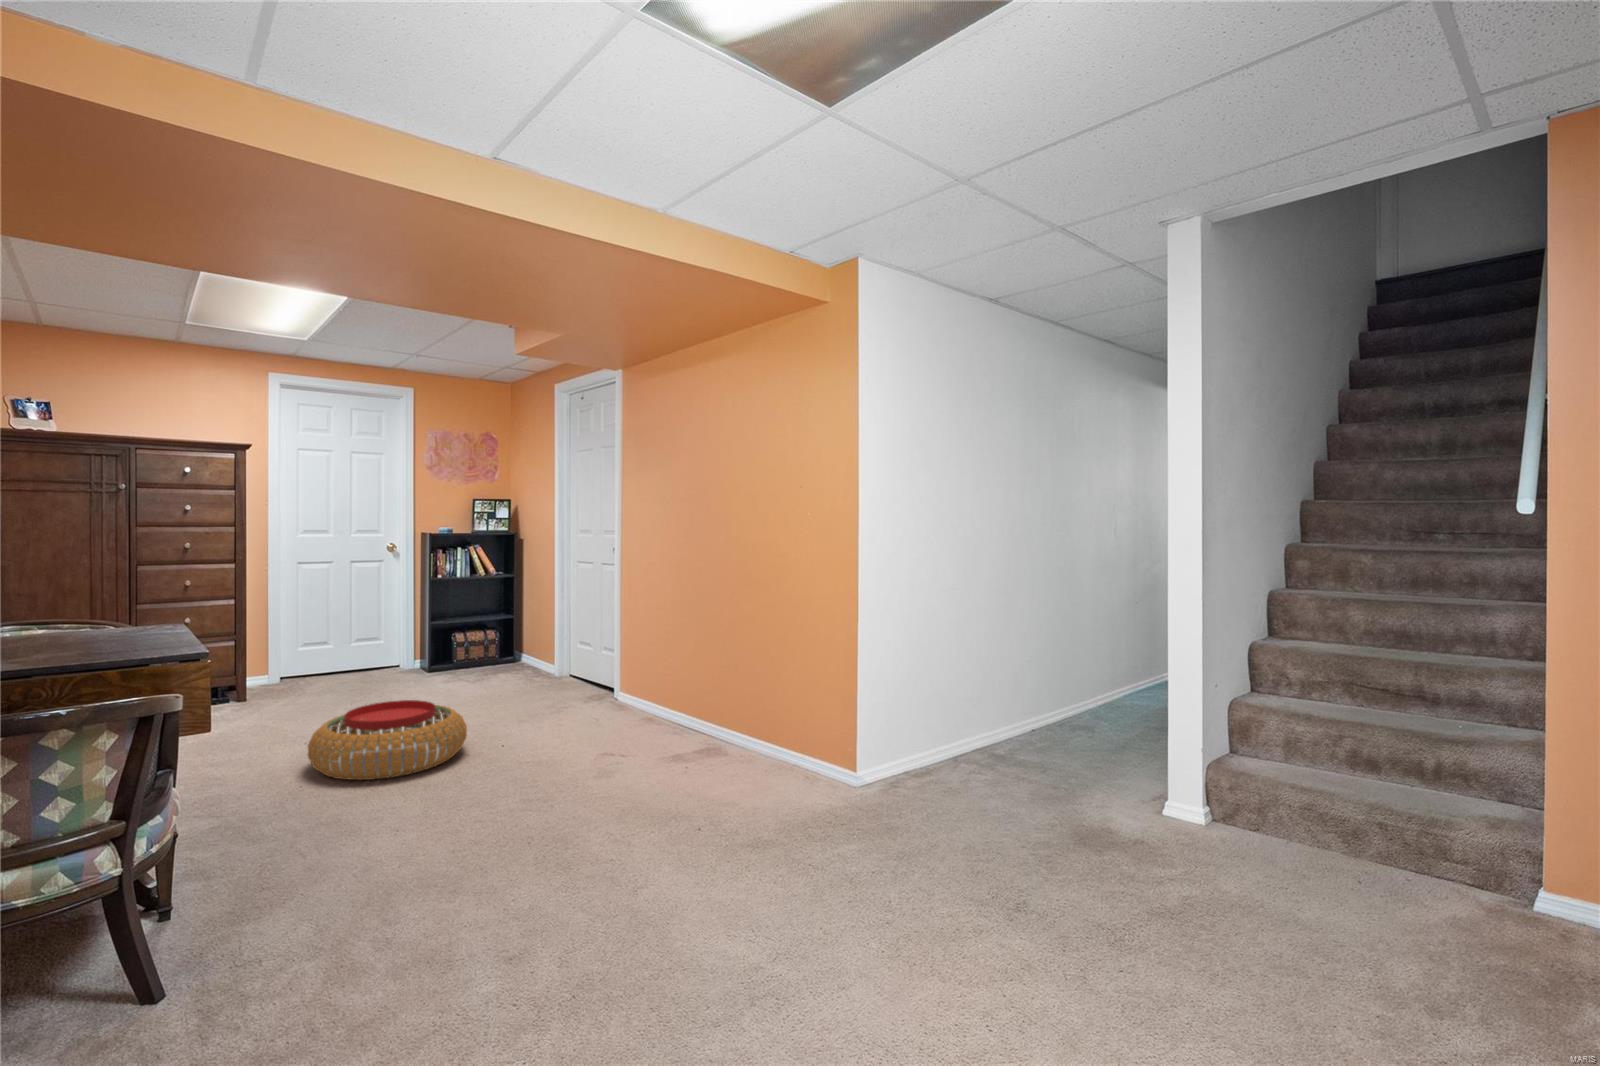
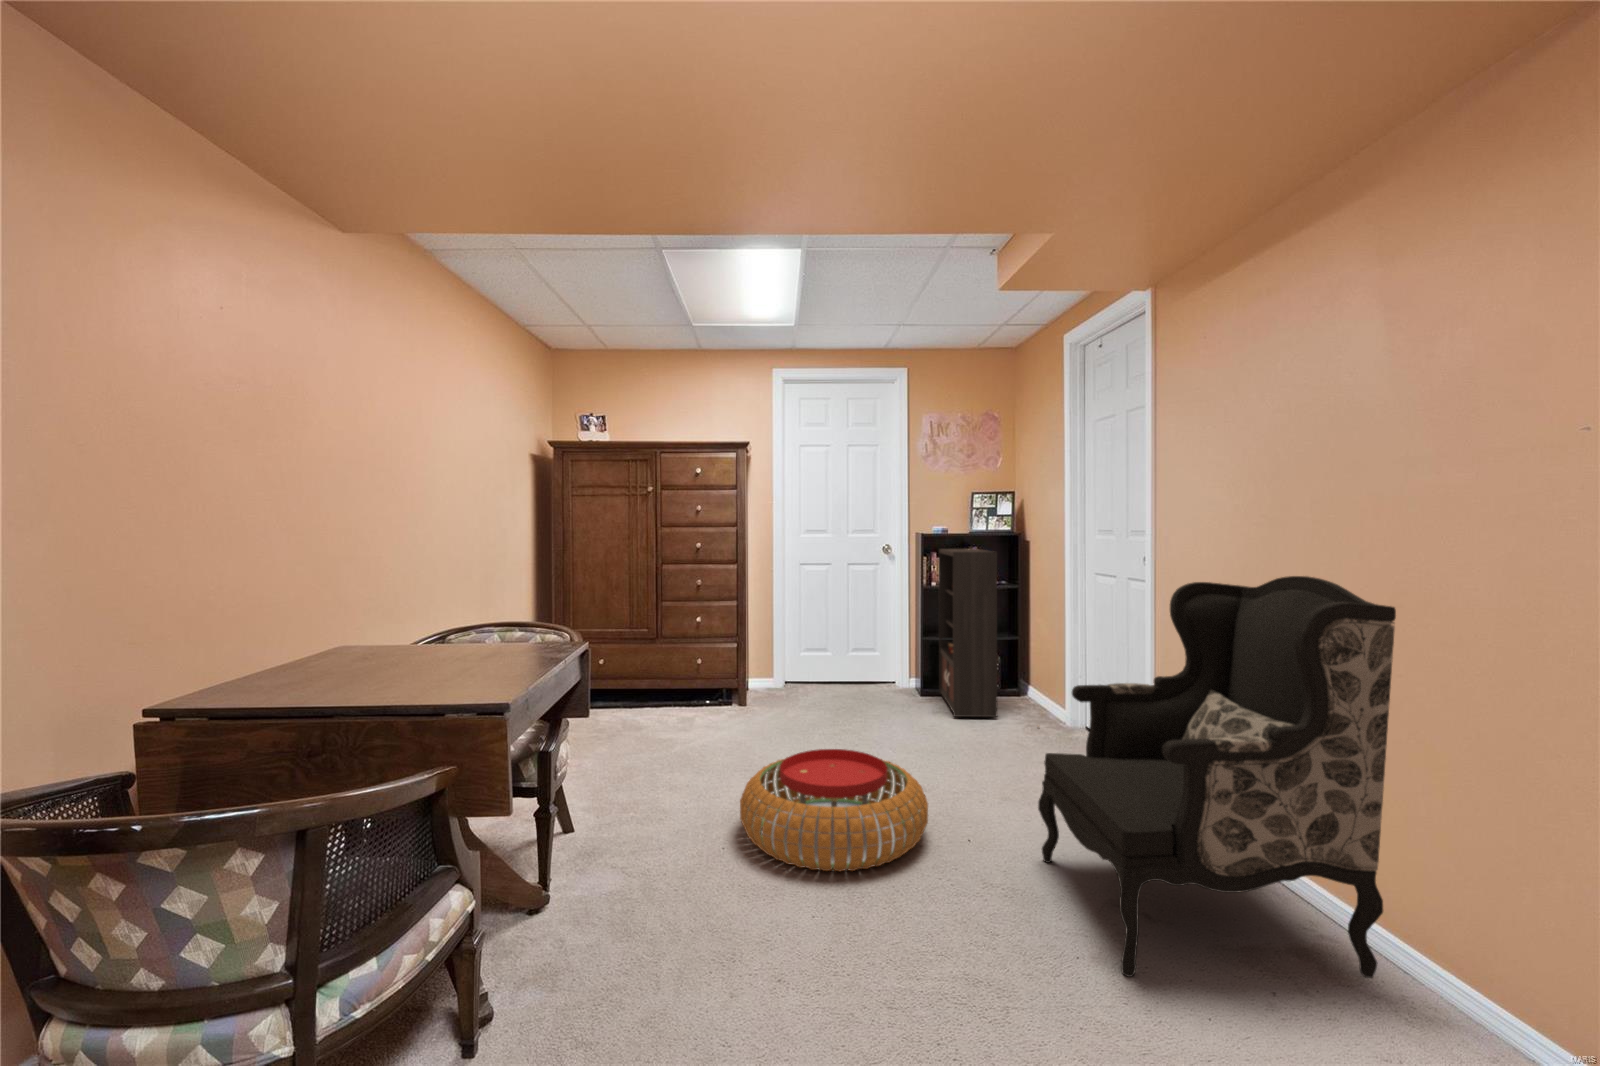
bookcase: none [446,546,533,682] -> present [939,549,1039,728]
armchair: none [542,561,713,774] -> present [1038,576,1396,978]

